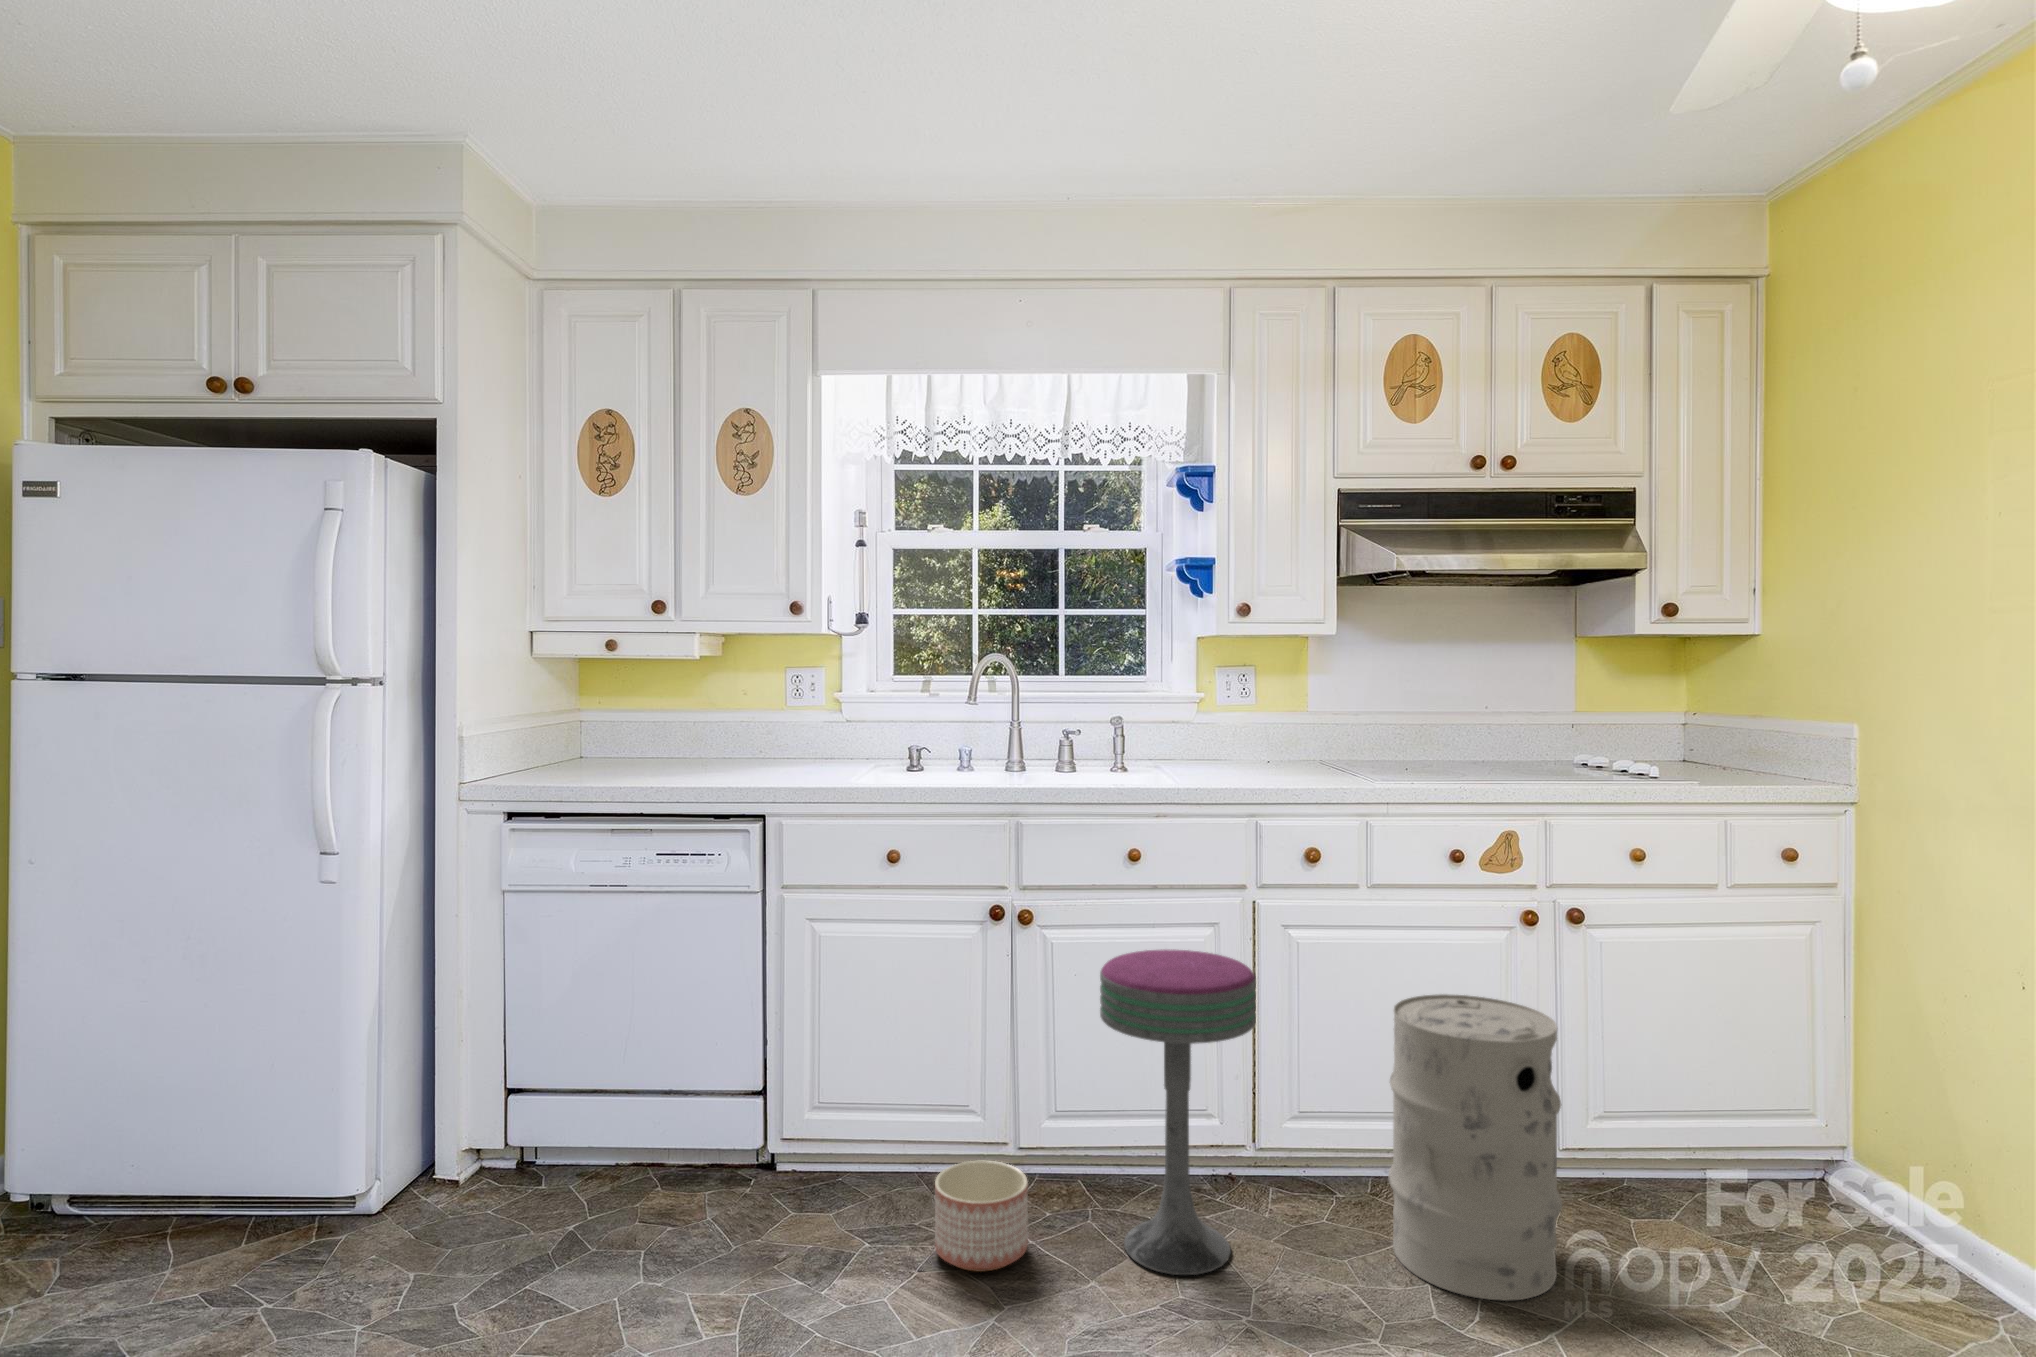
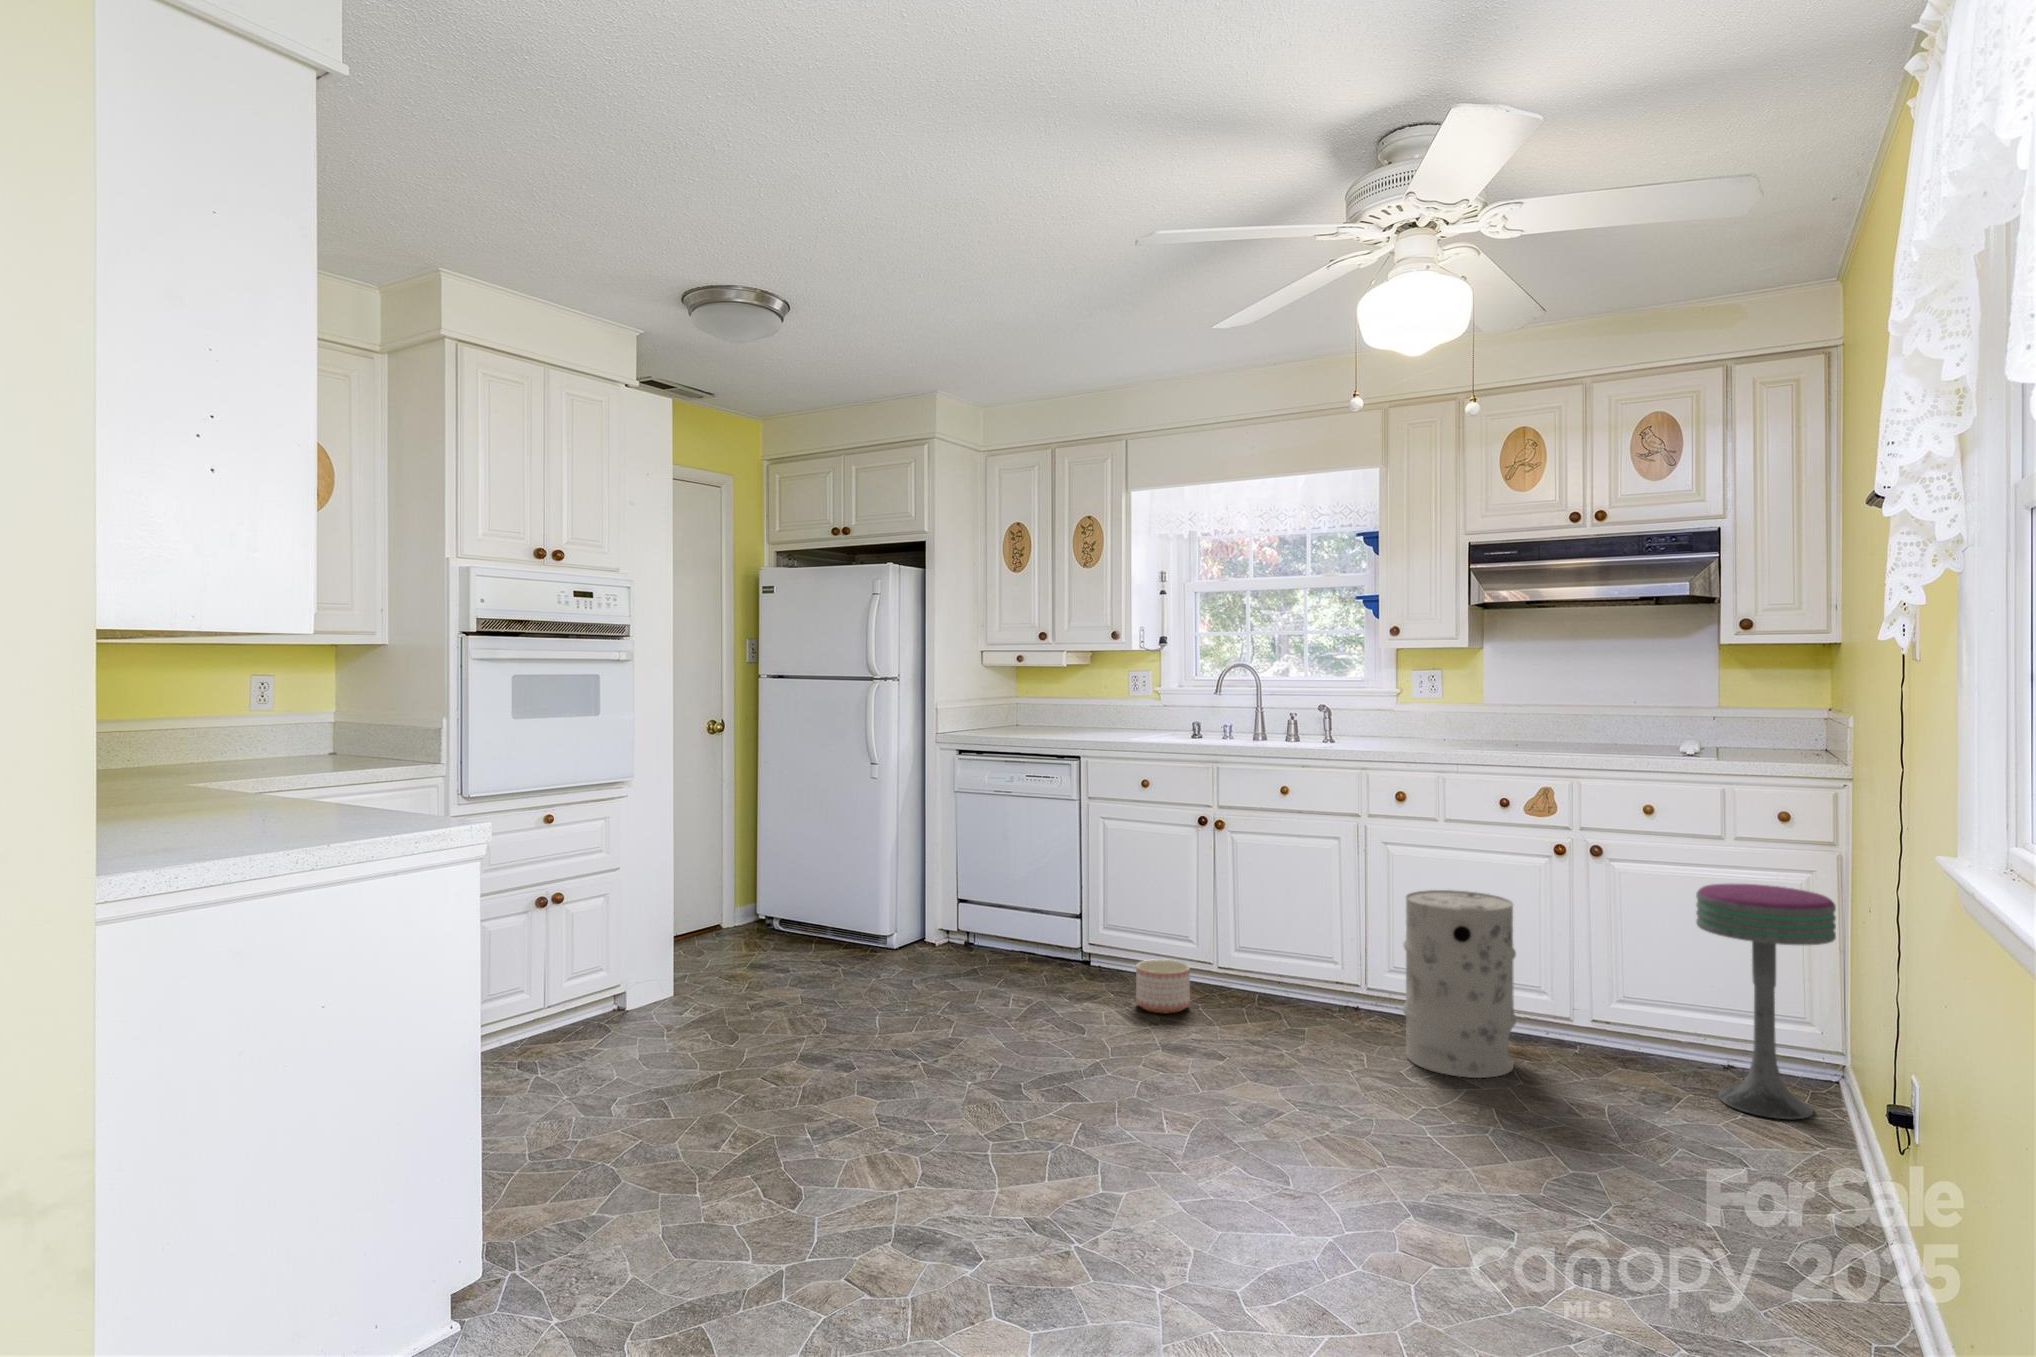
bar stool: present [1100,950,1256,1275] -> present [1696,884,1836,1119]

